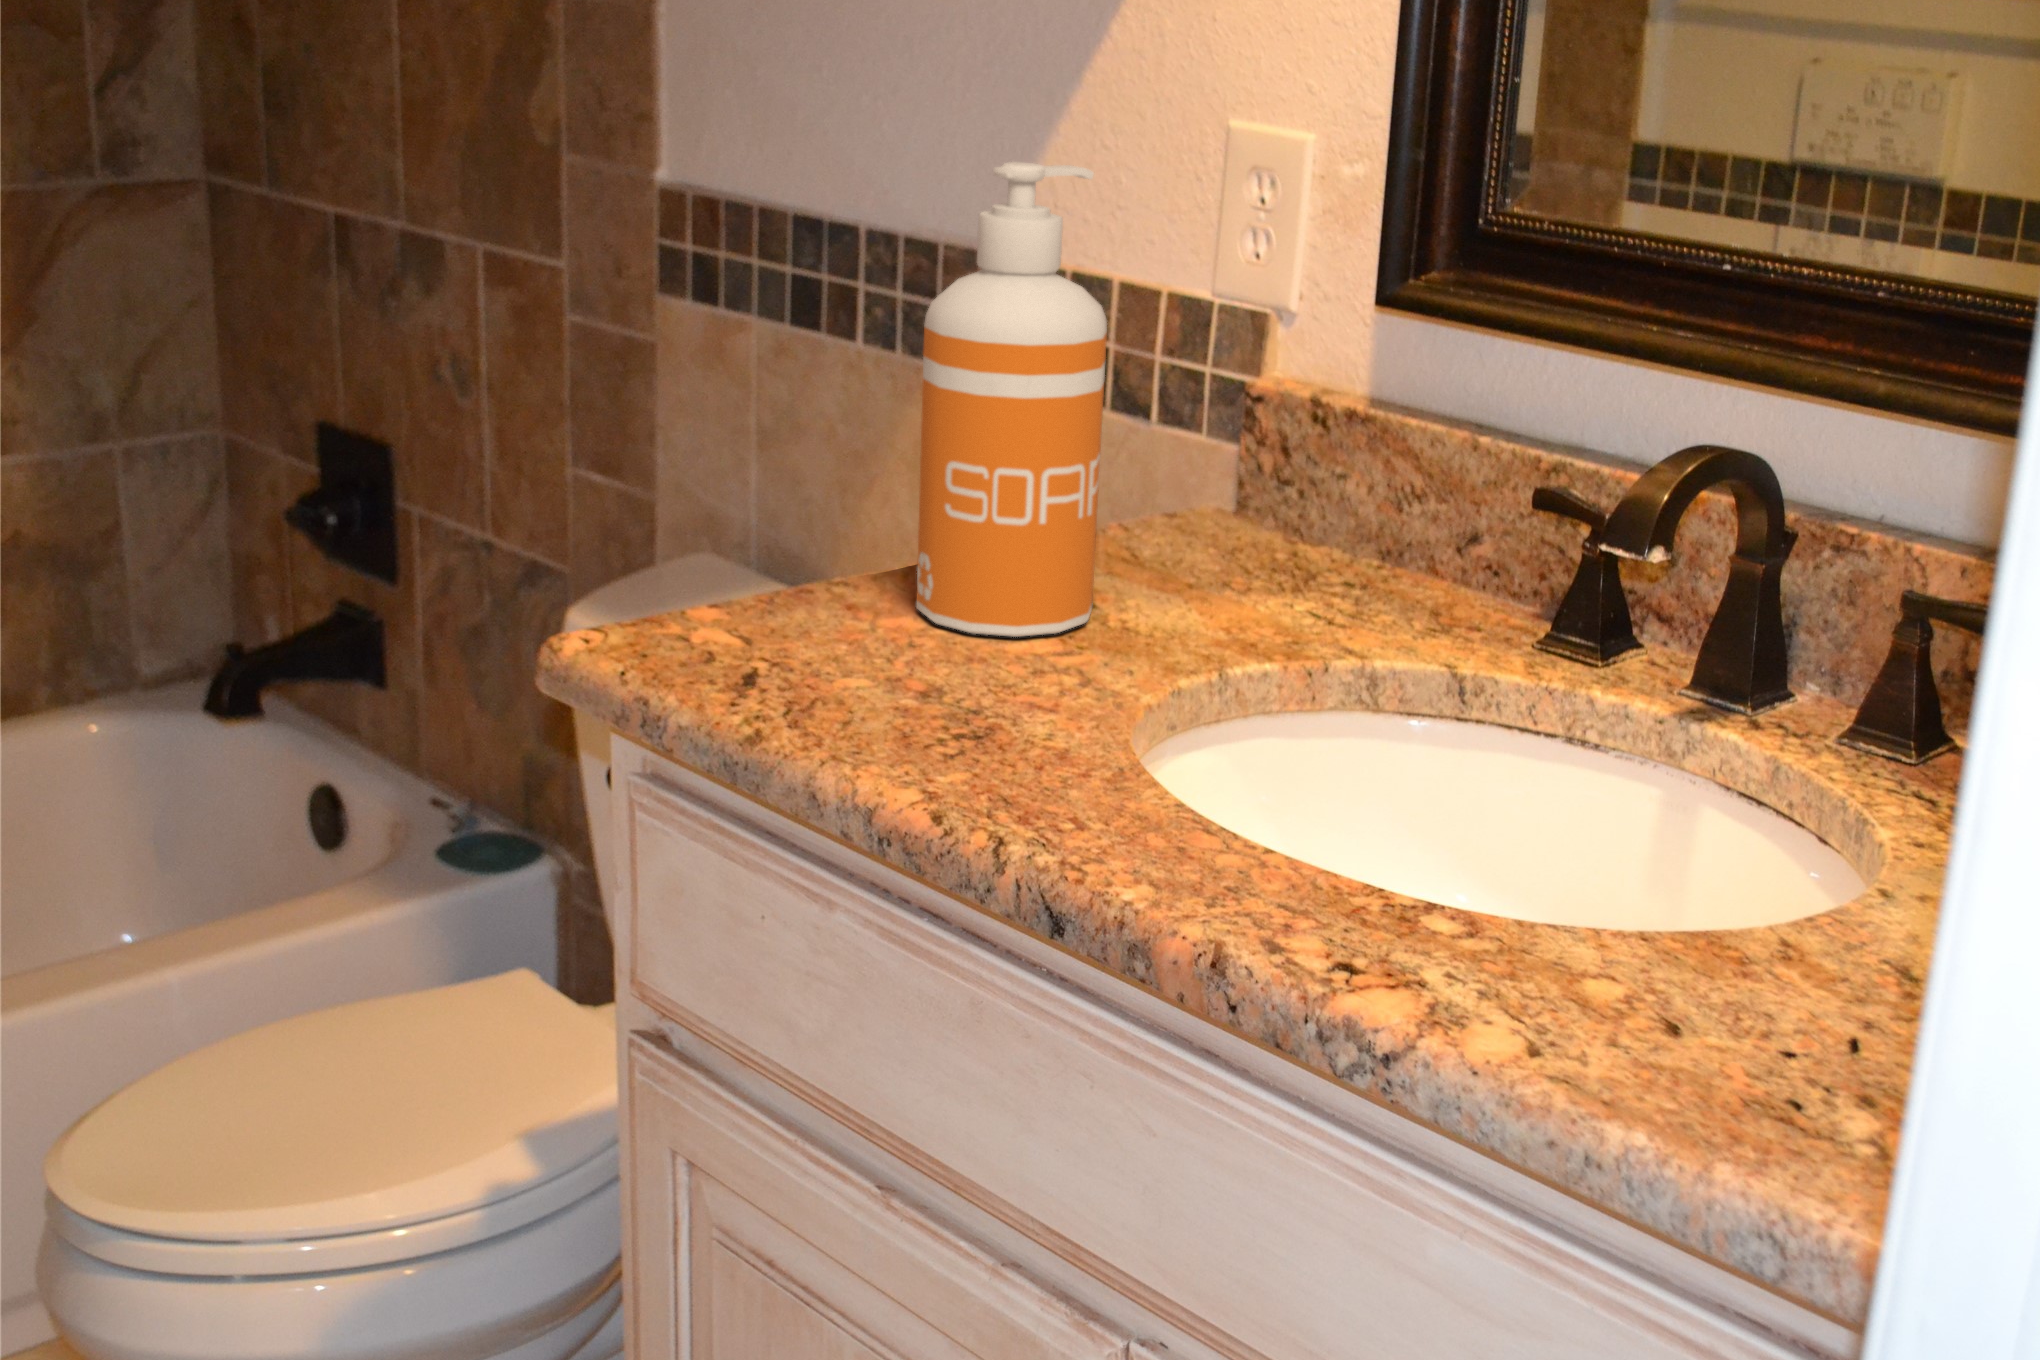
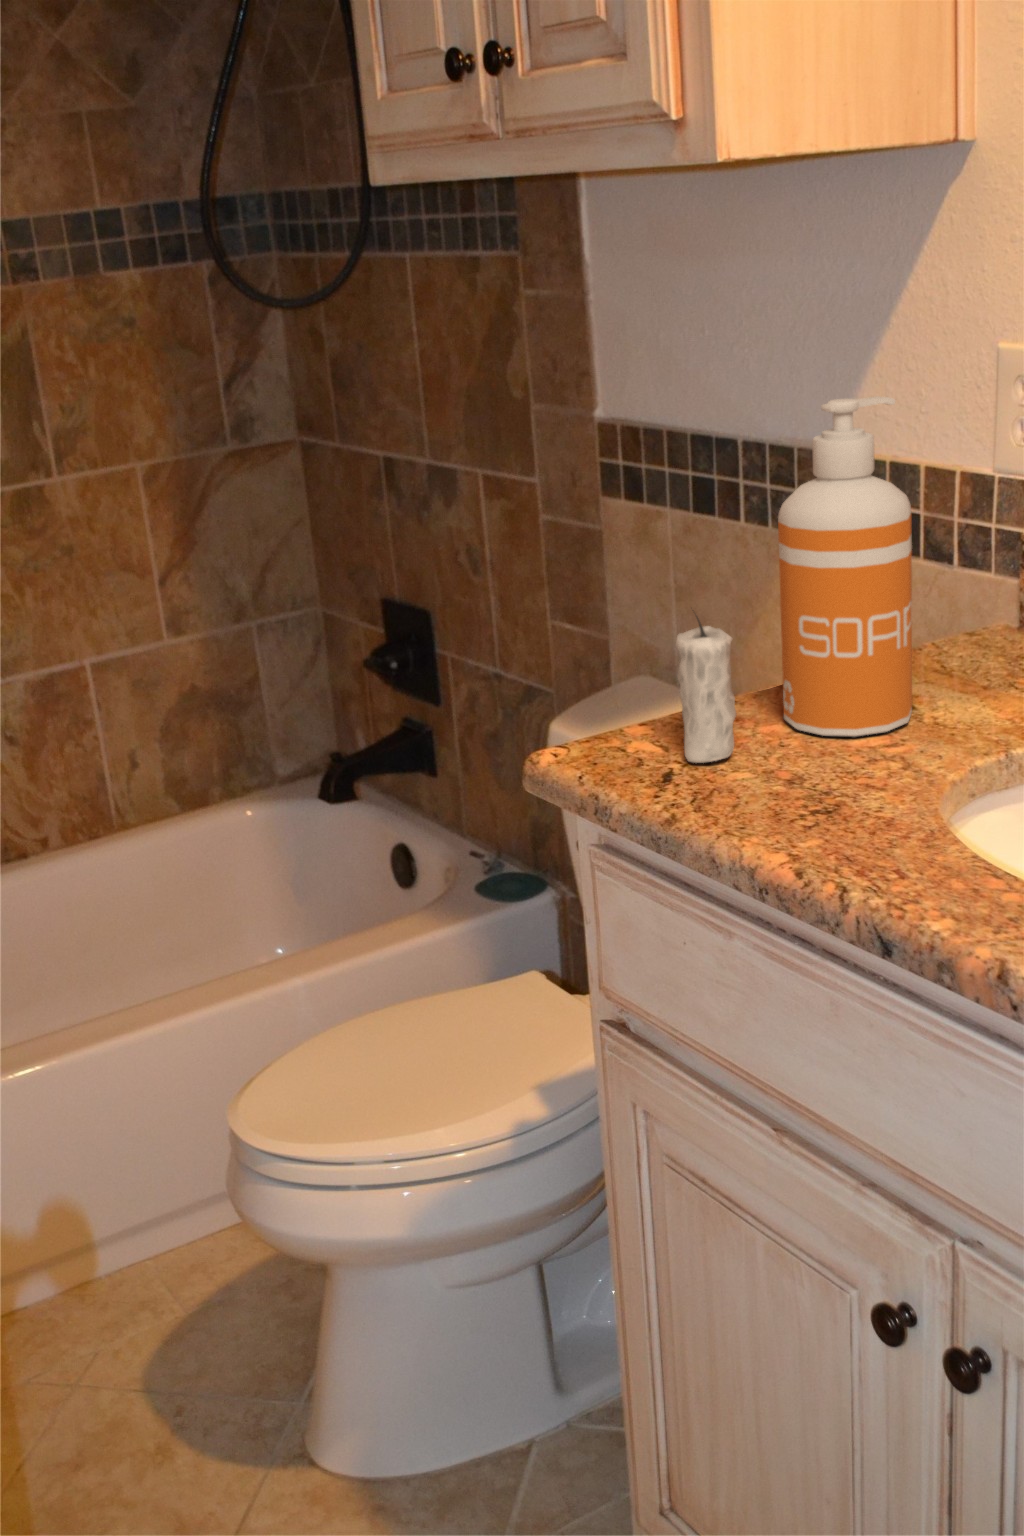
candle: none [771,431,854,660] -> present [676,616,736,763]

